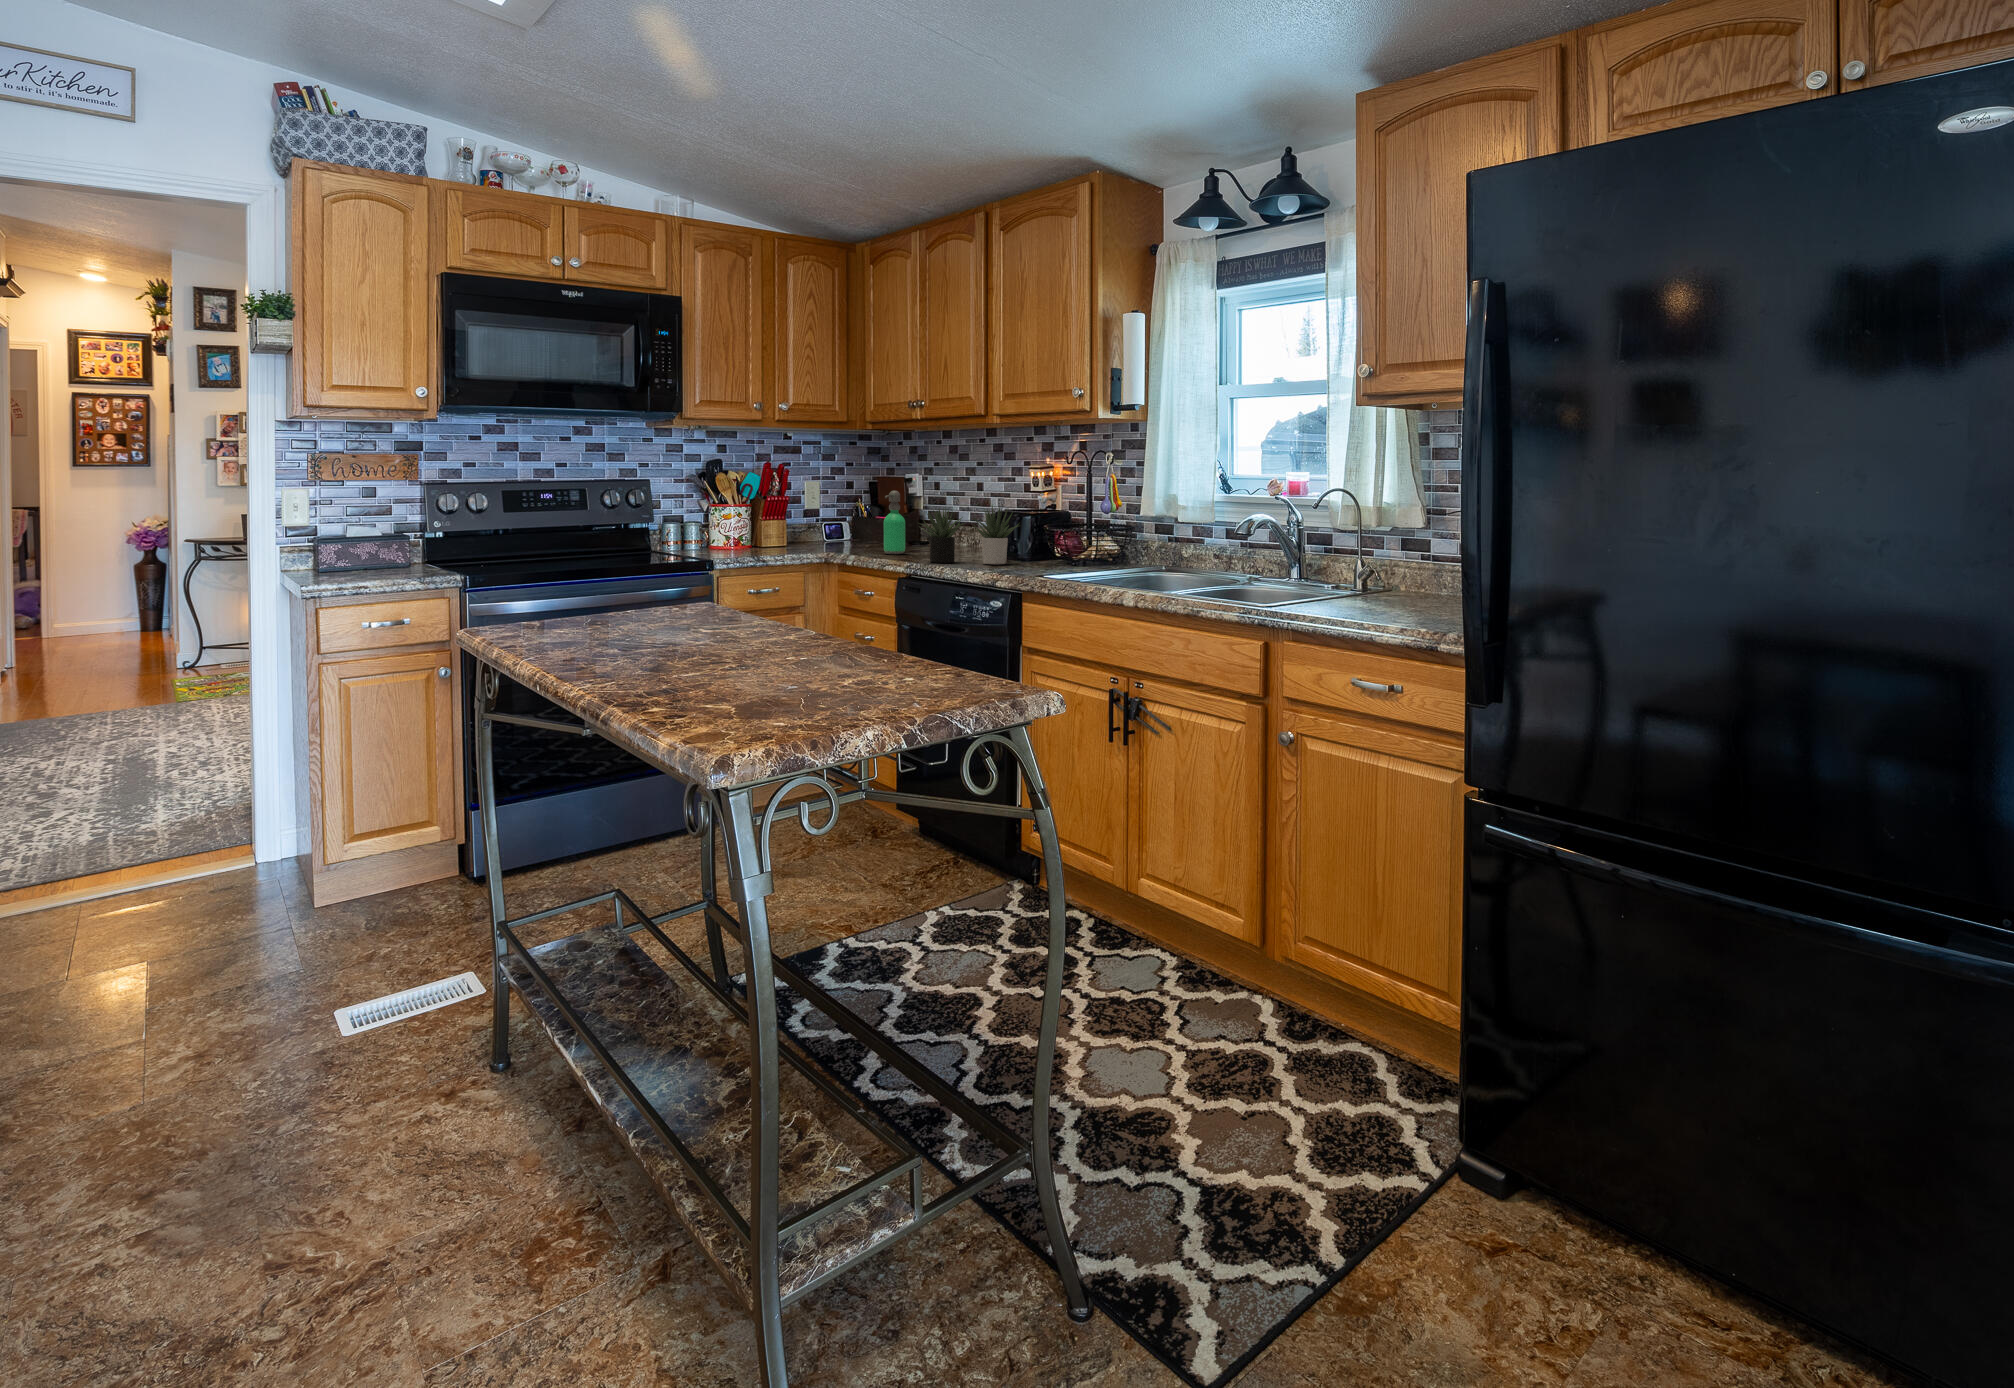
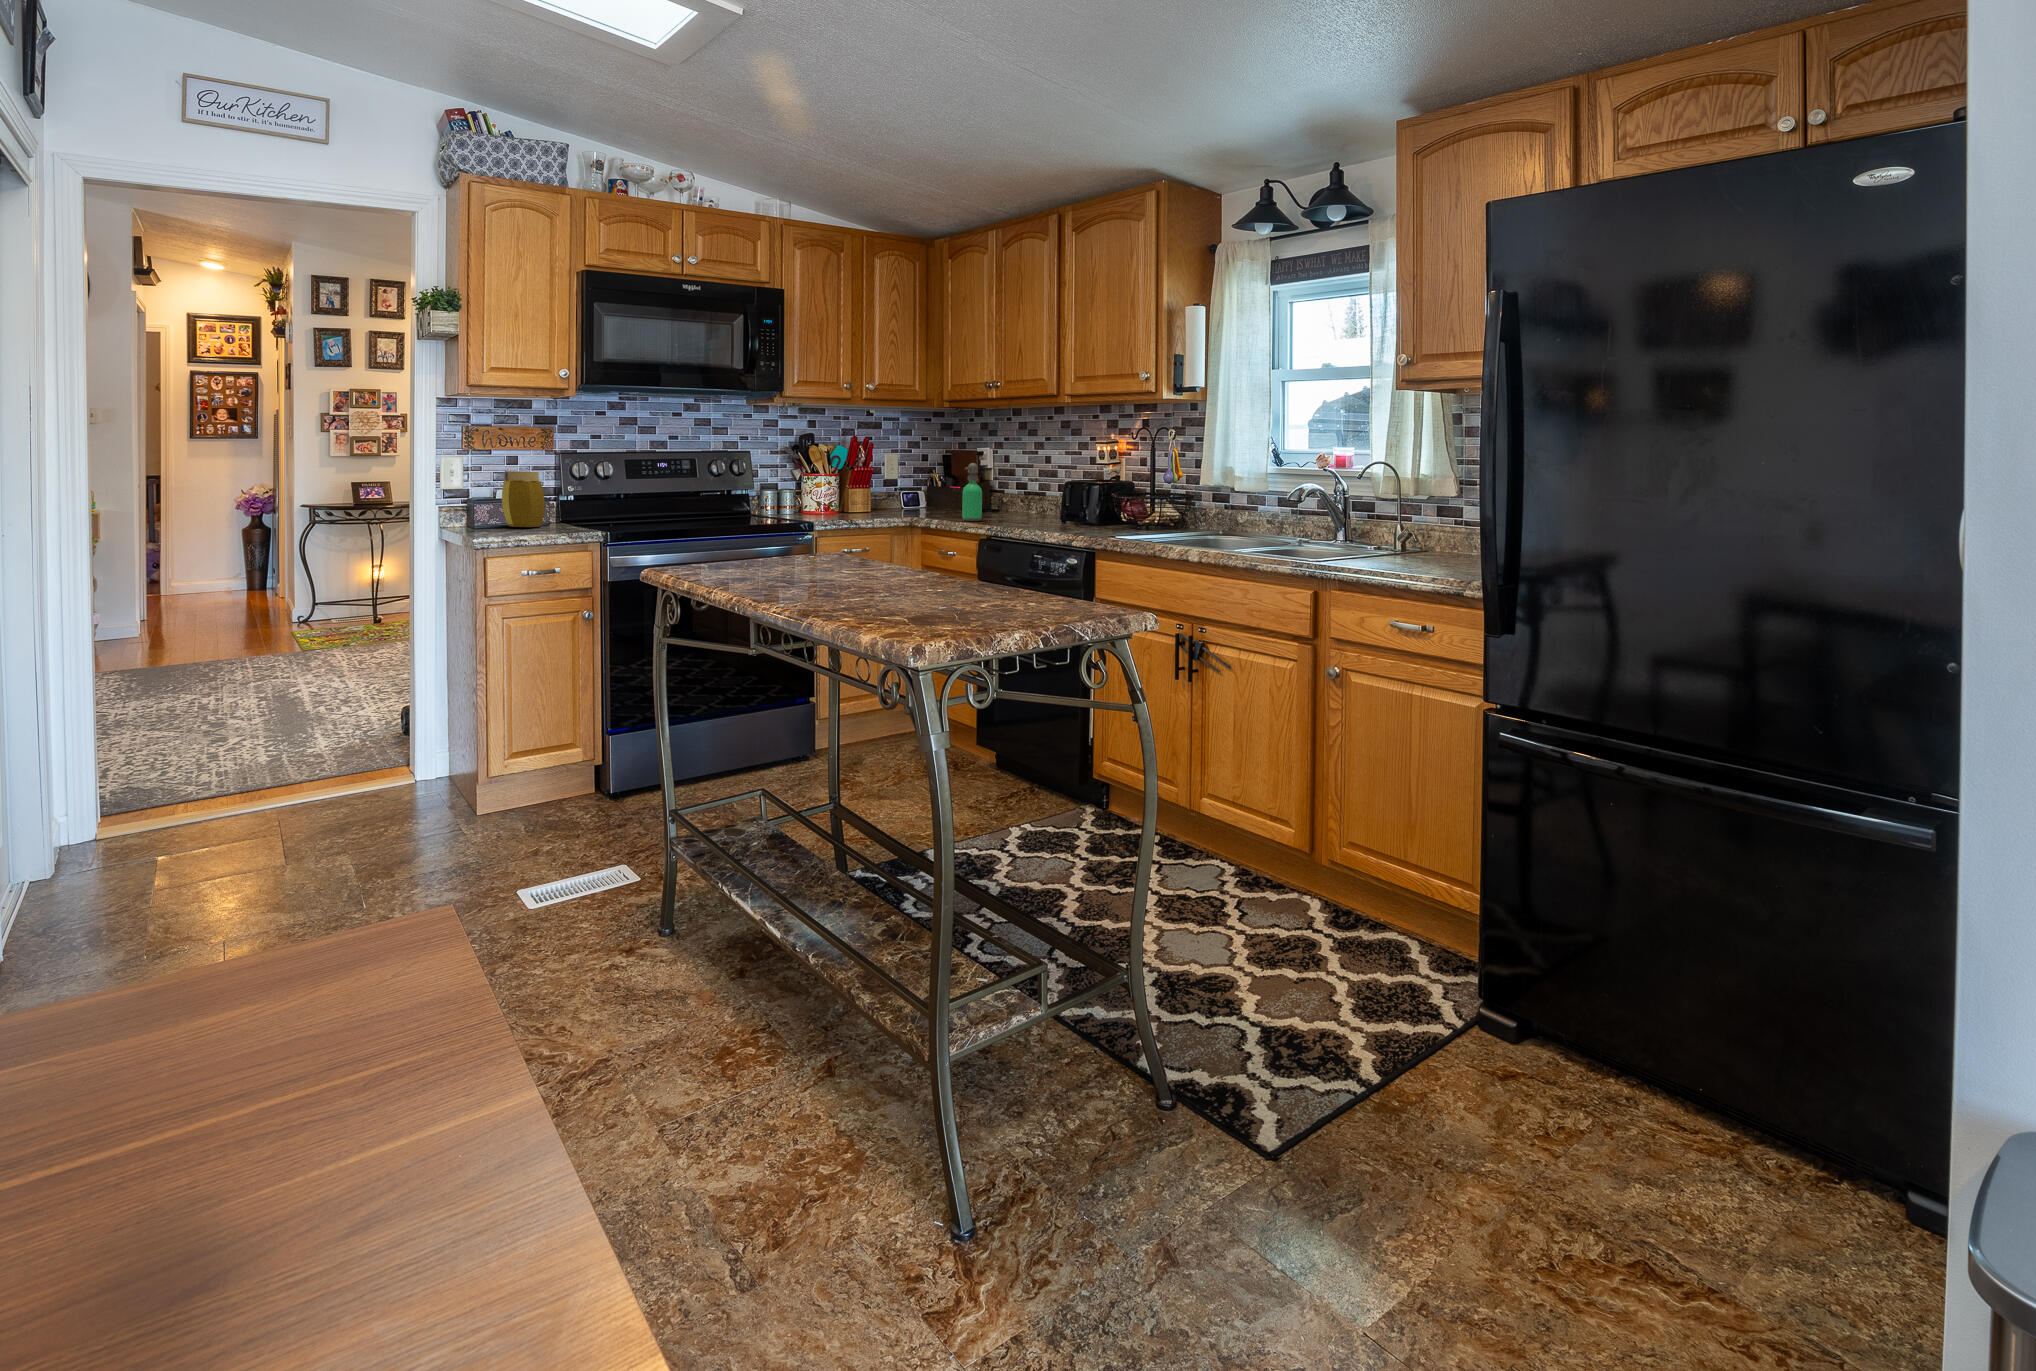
succulent plant: present [921,505,1019,564] -> none [997,473,1092,529]
jar: none [349,506,400,569] -> present [502,471,545,527]

